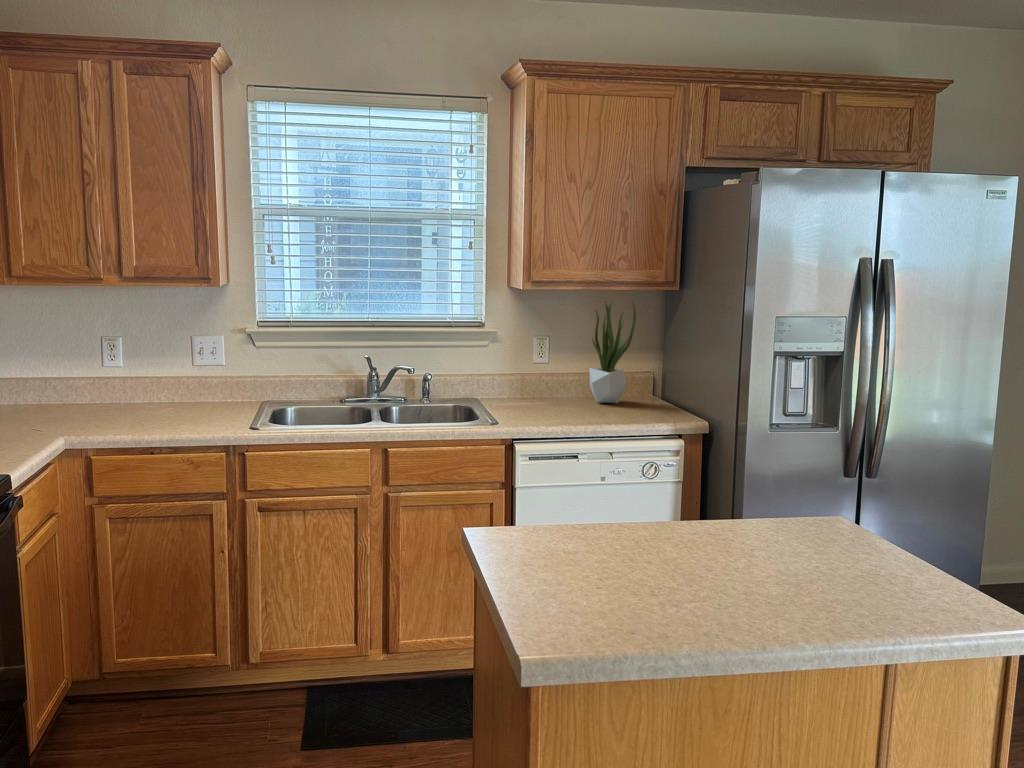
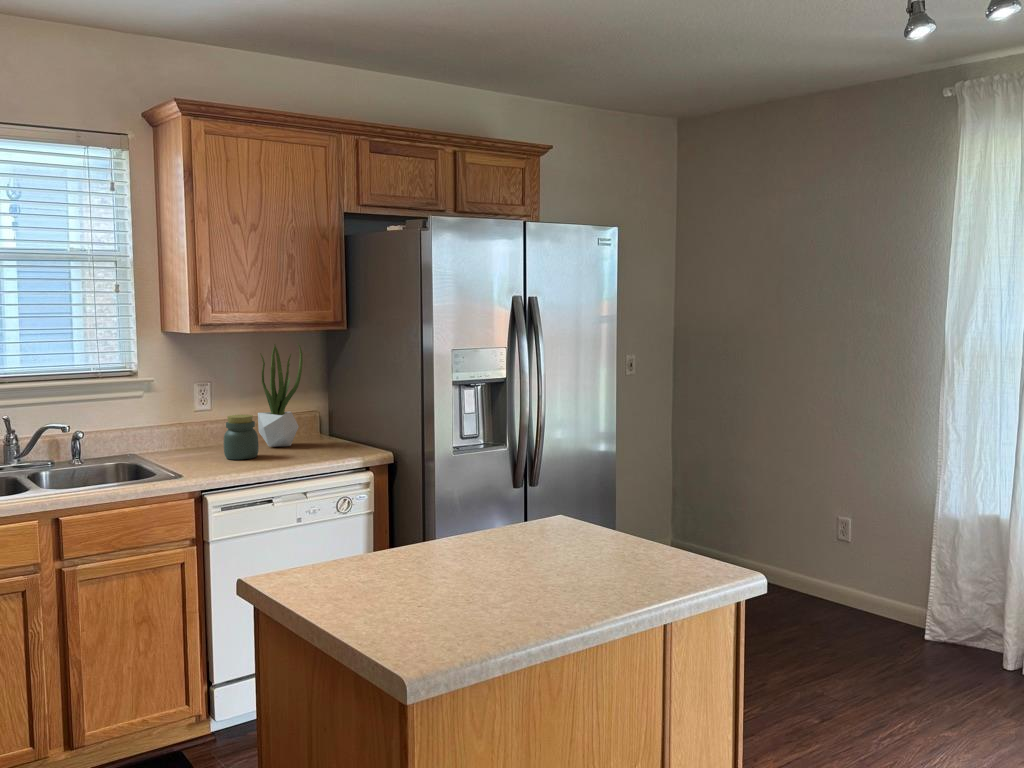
jar: none [548,369,580,412] -> present [224,415,259,460]

